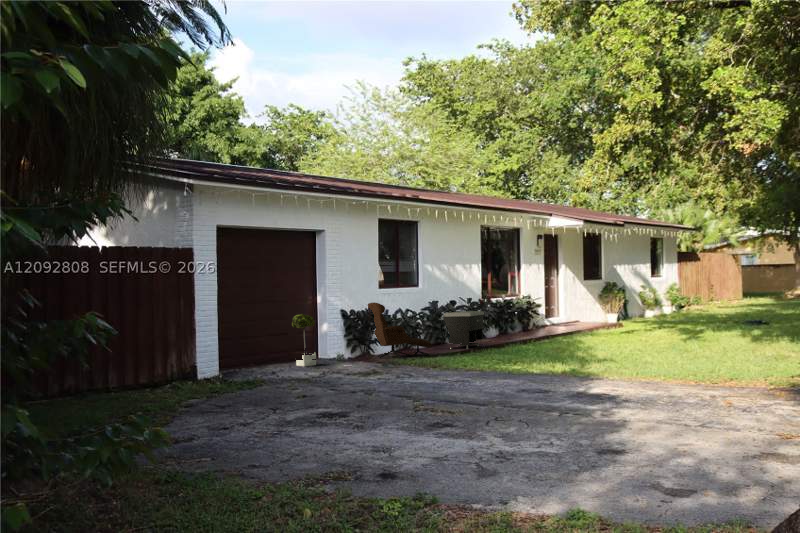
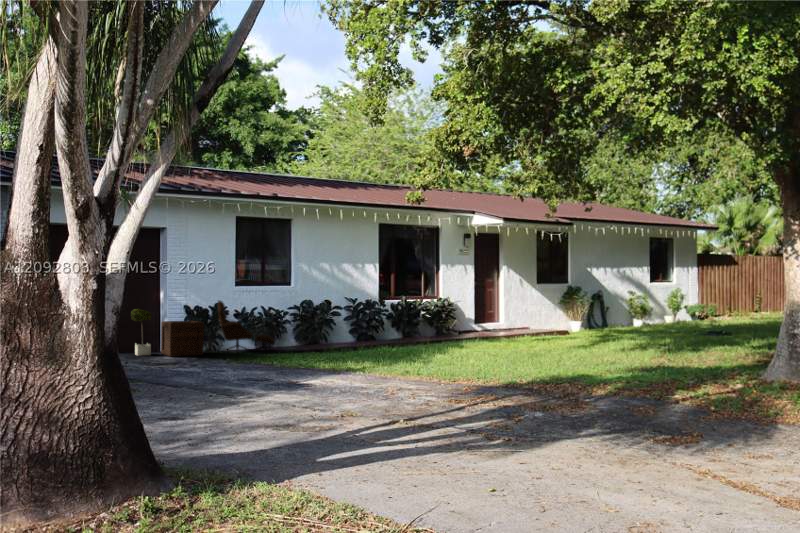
storage bench: present [444,311,484,349] -> none [309,311,357,347]
wooden crate: none [322,326,374,365] -> present [161,321,204,357]

